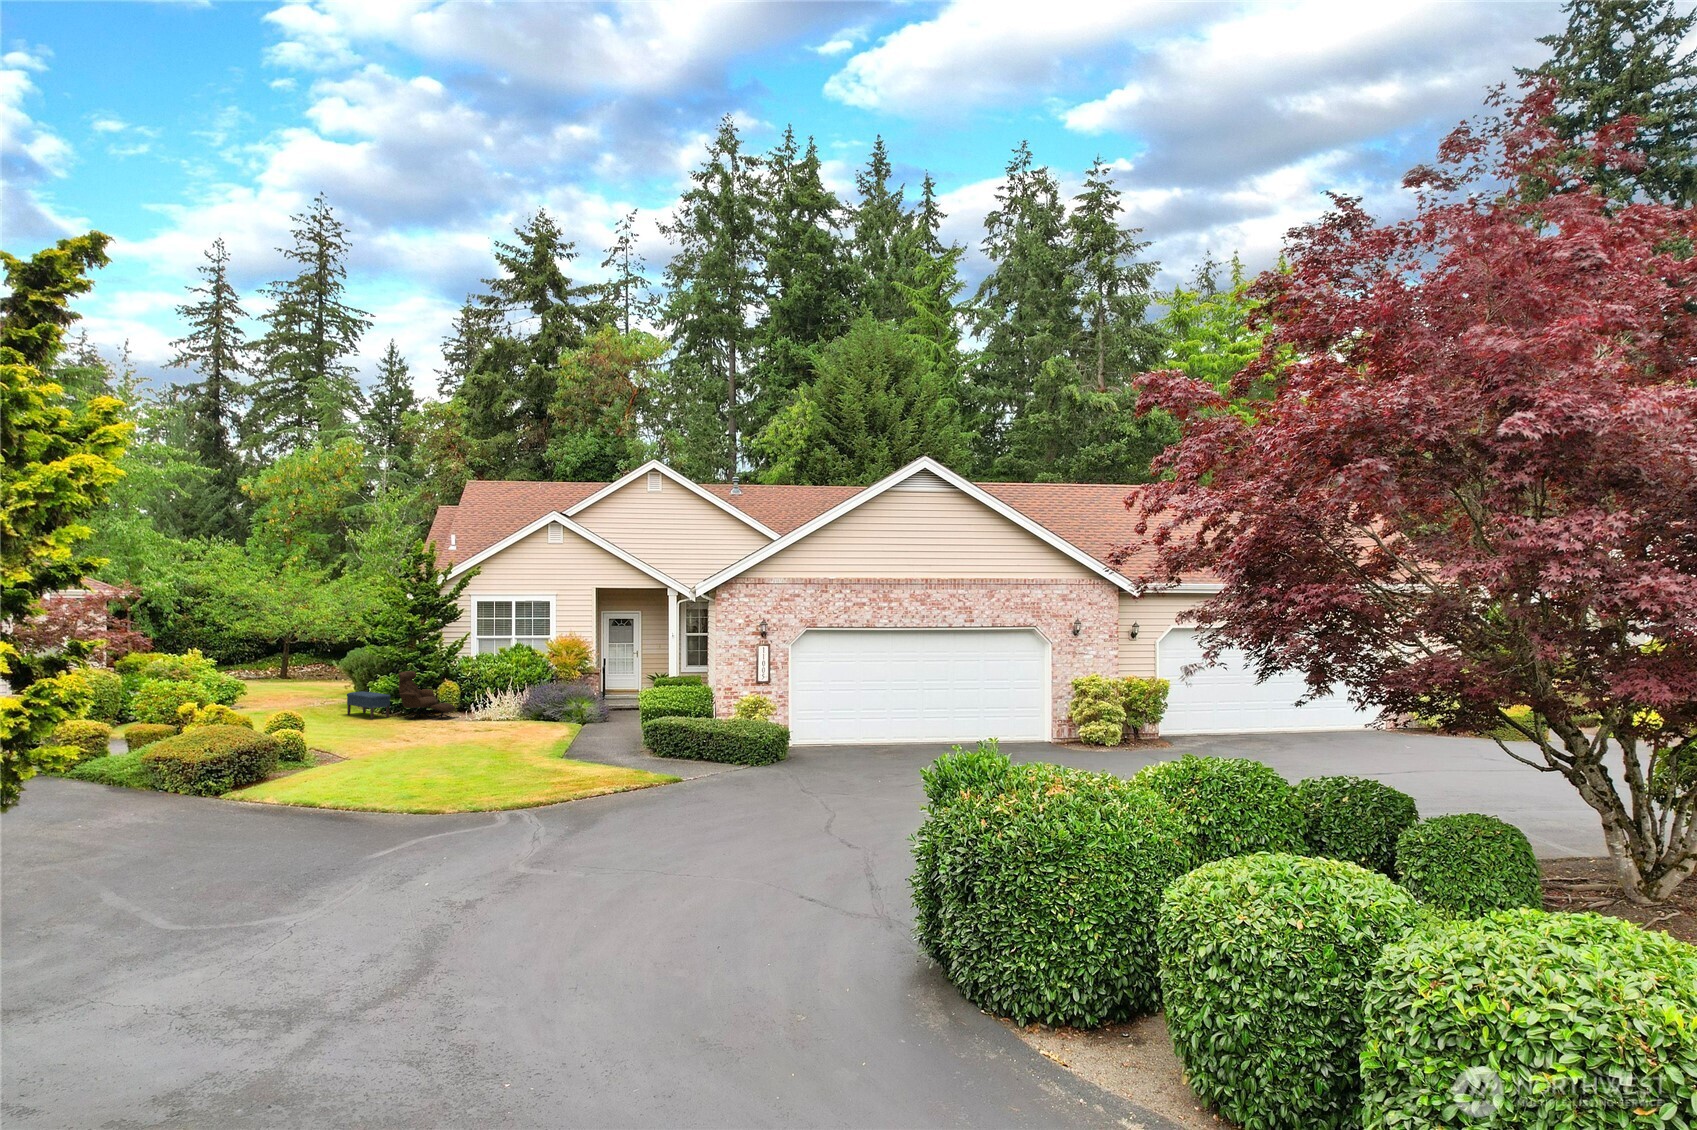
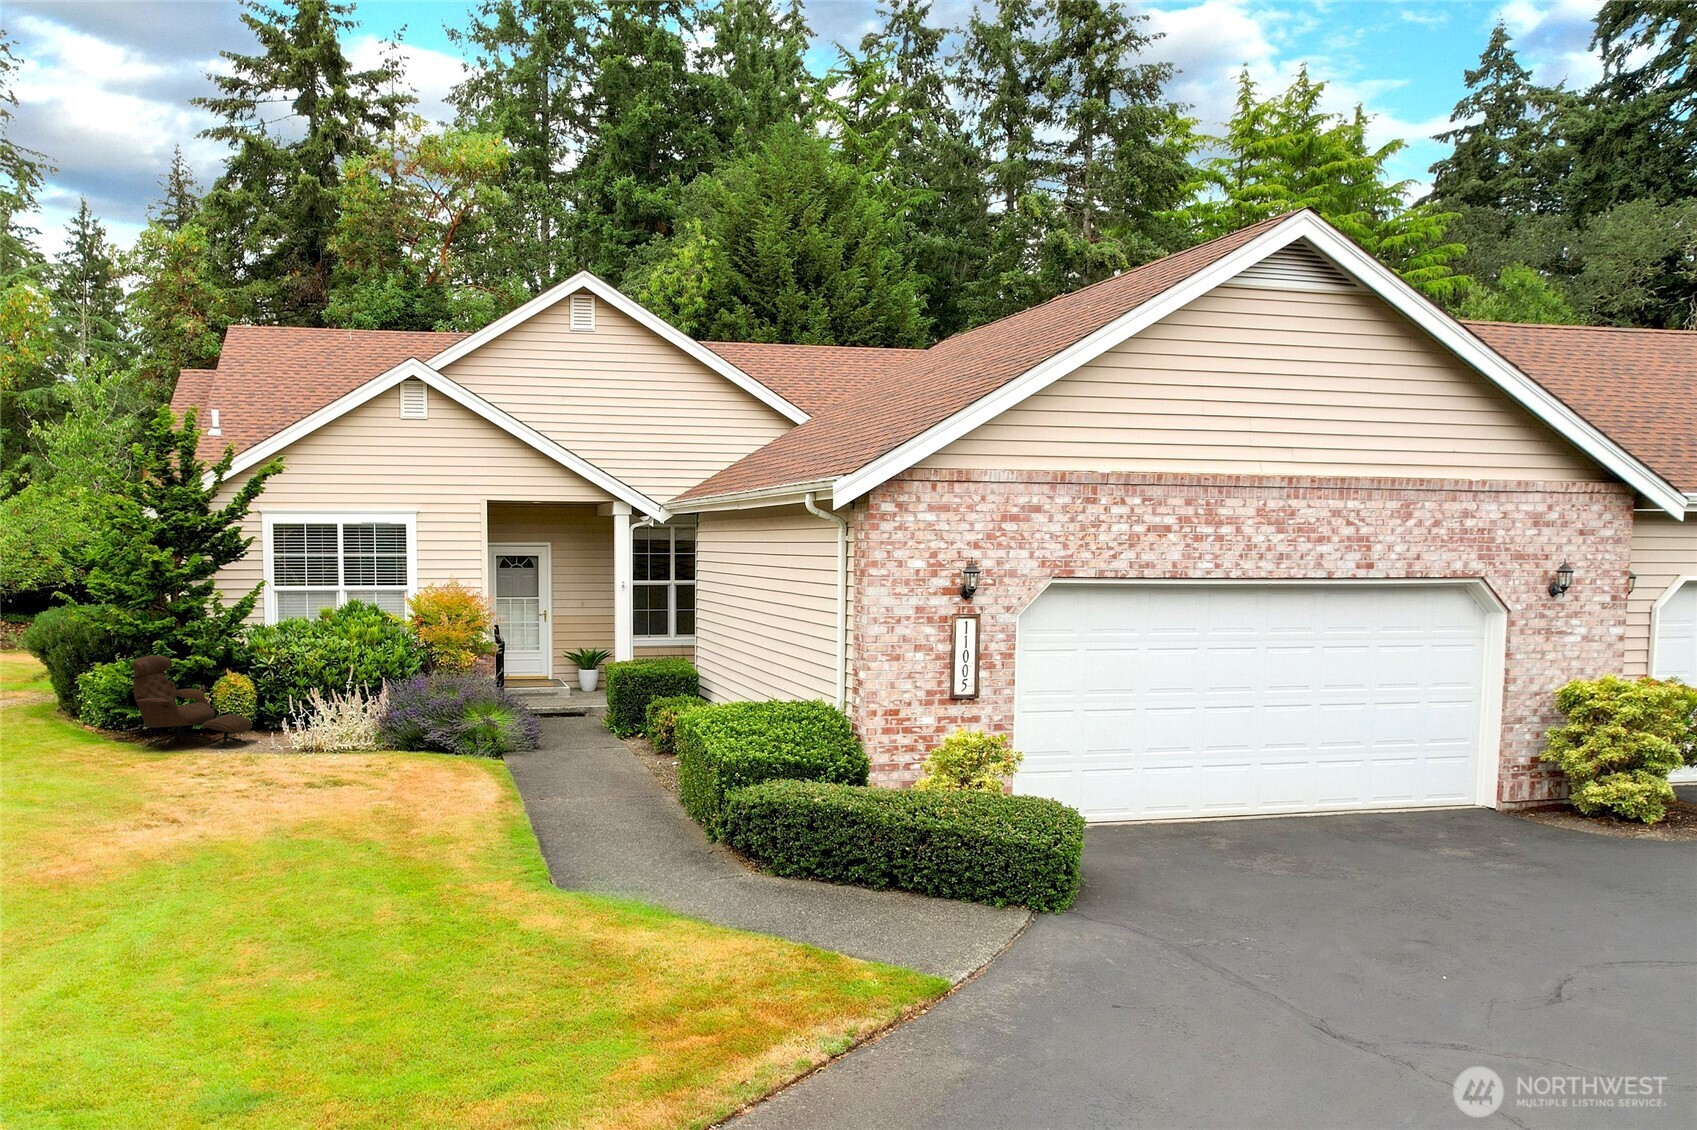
bench: present [347,691,391,719] -> none [20,696,116,753]

